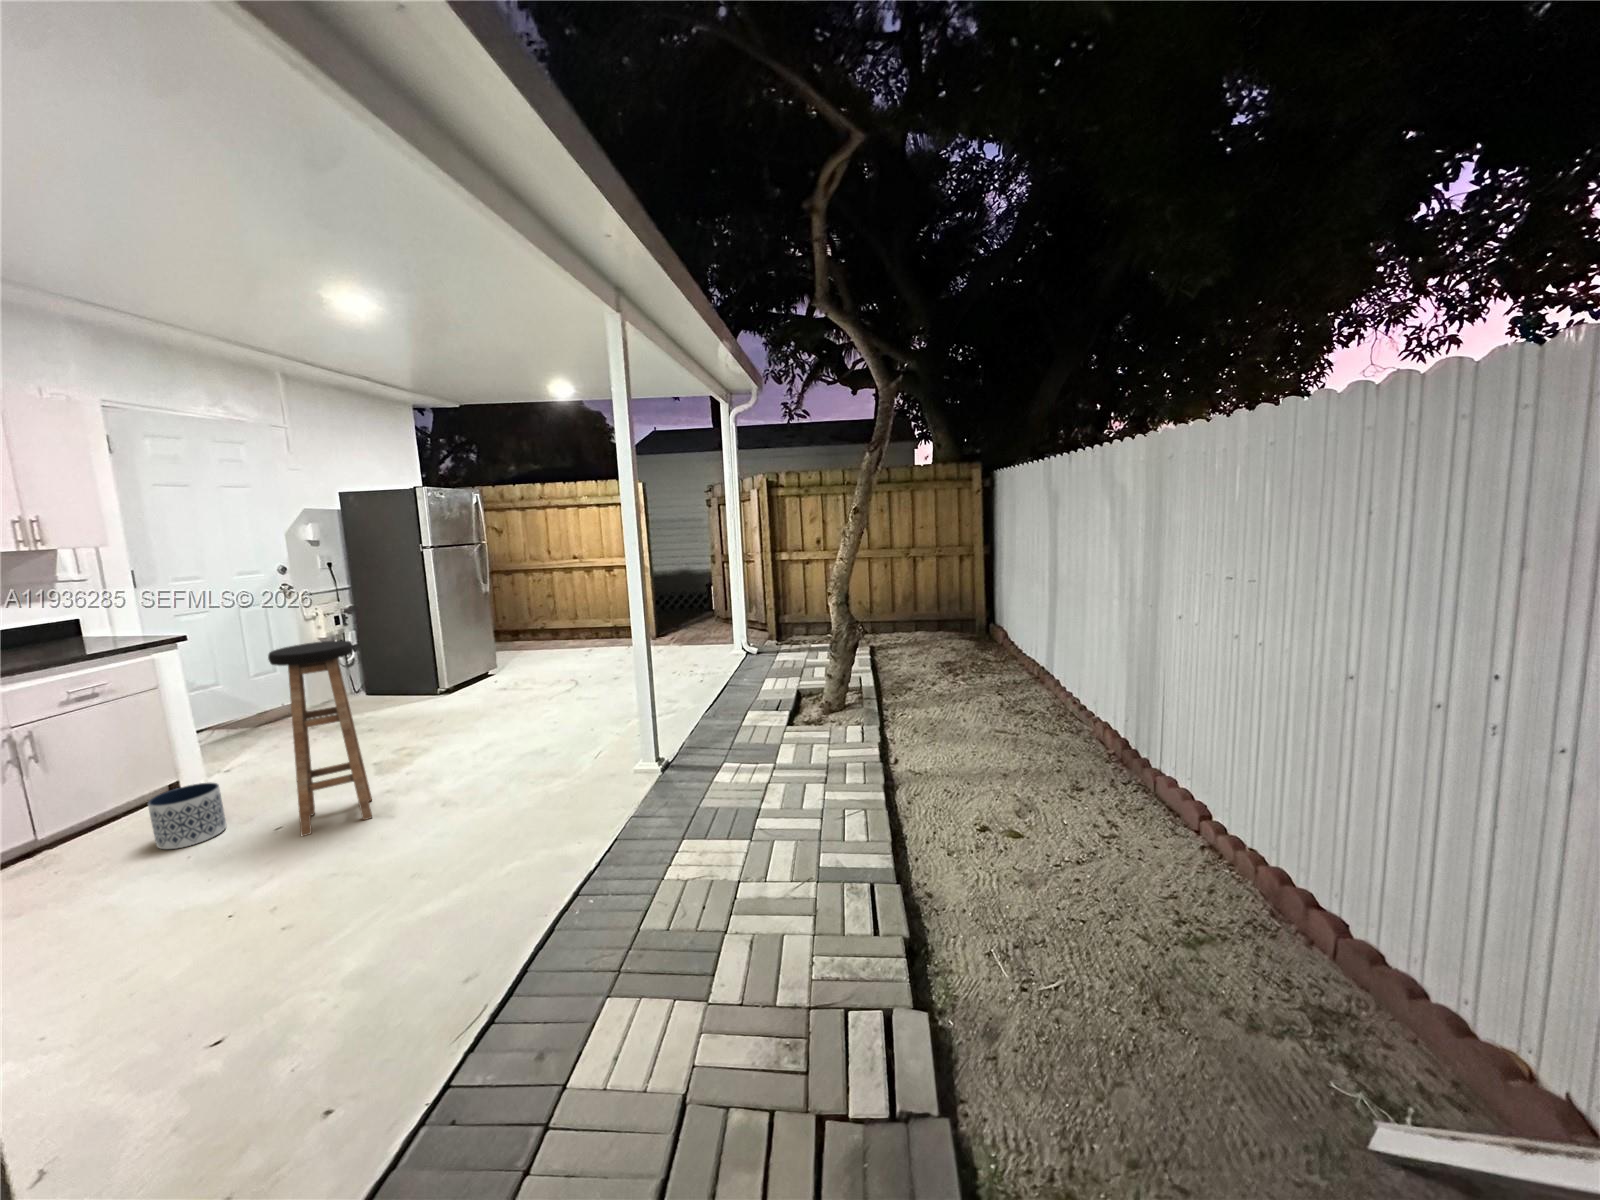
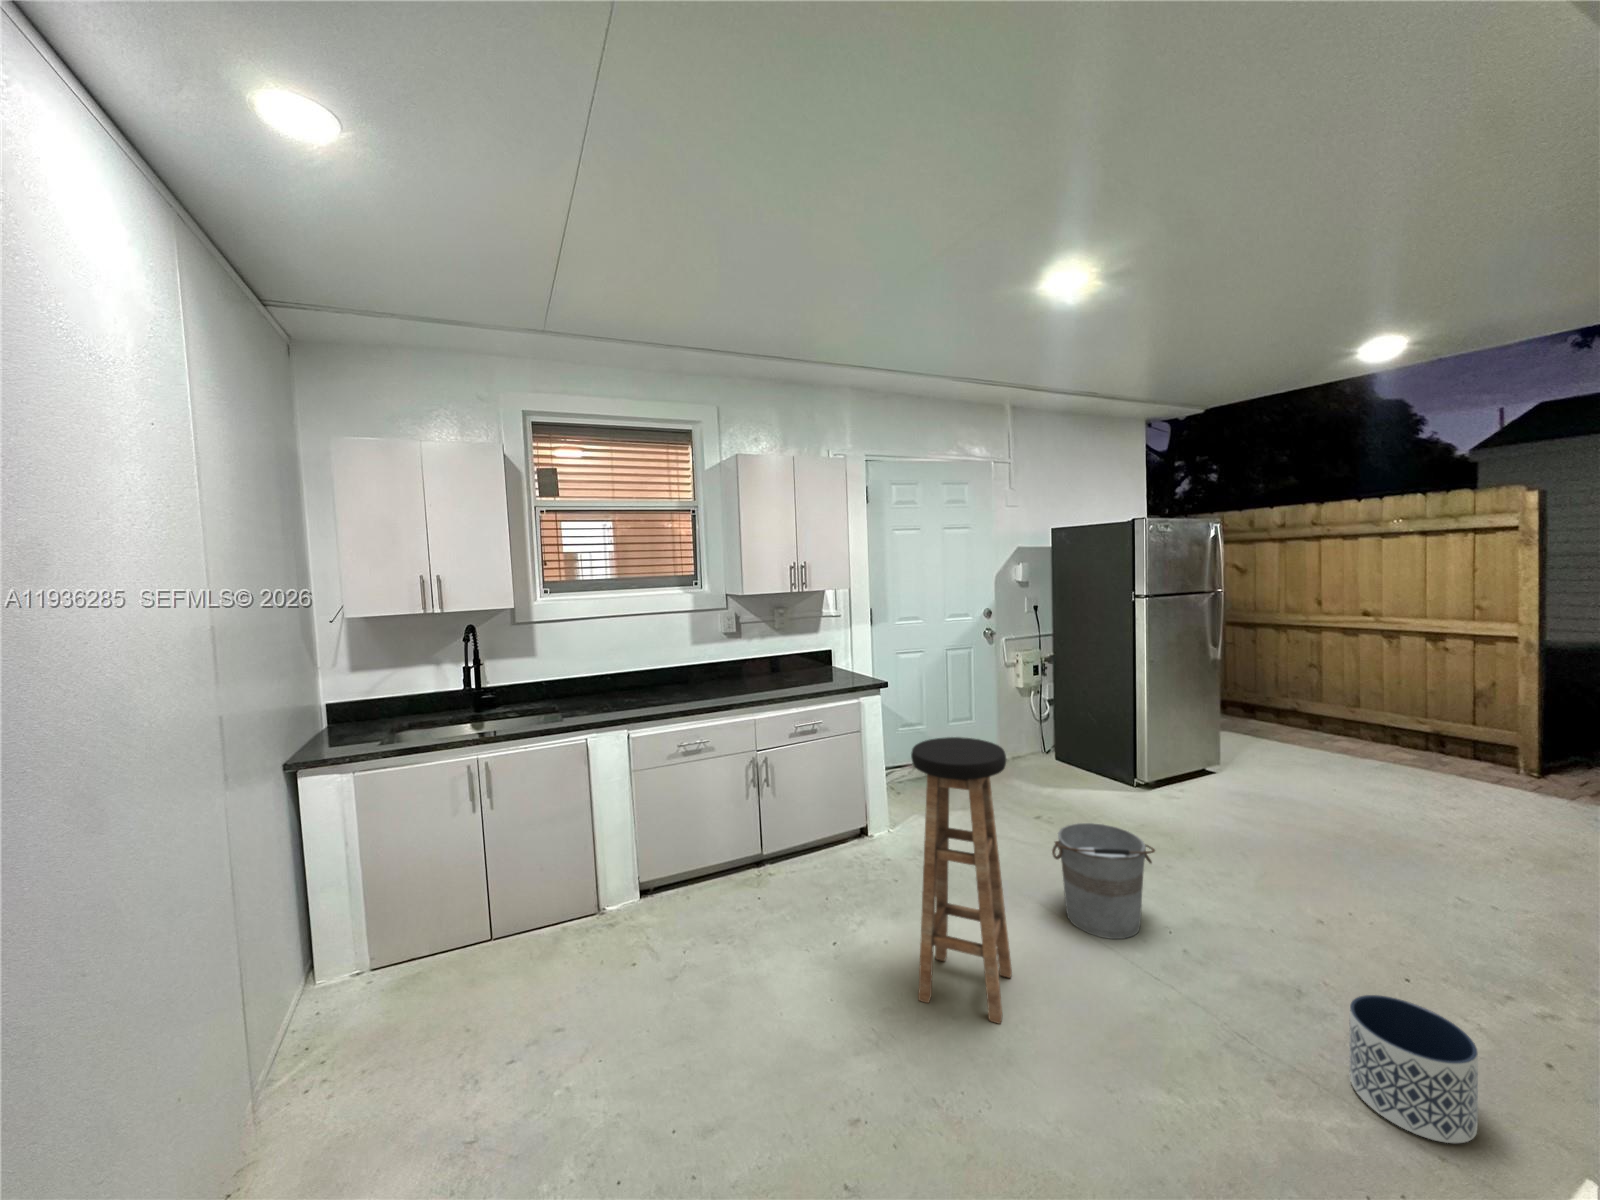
bucket: none [388,696,459,766] -> present [1052,823,1155,939]
planter: present [148,783,226,849] -> present [1350,995,1478,1143]

